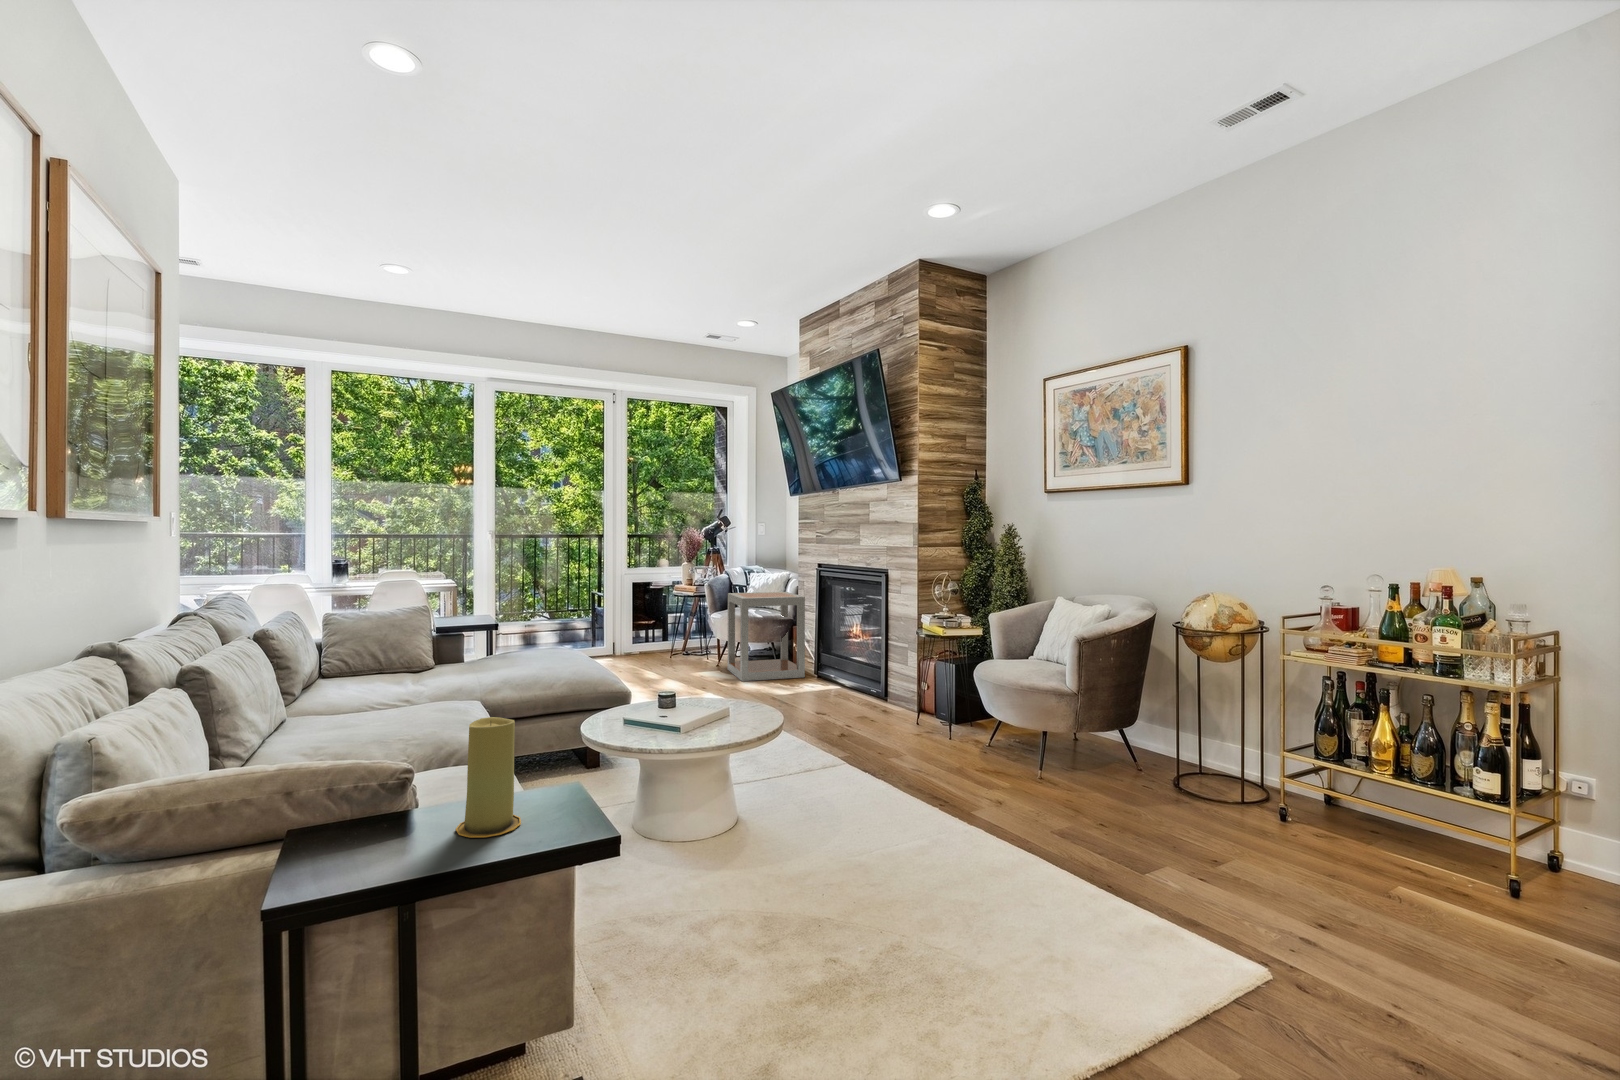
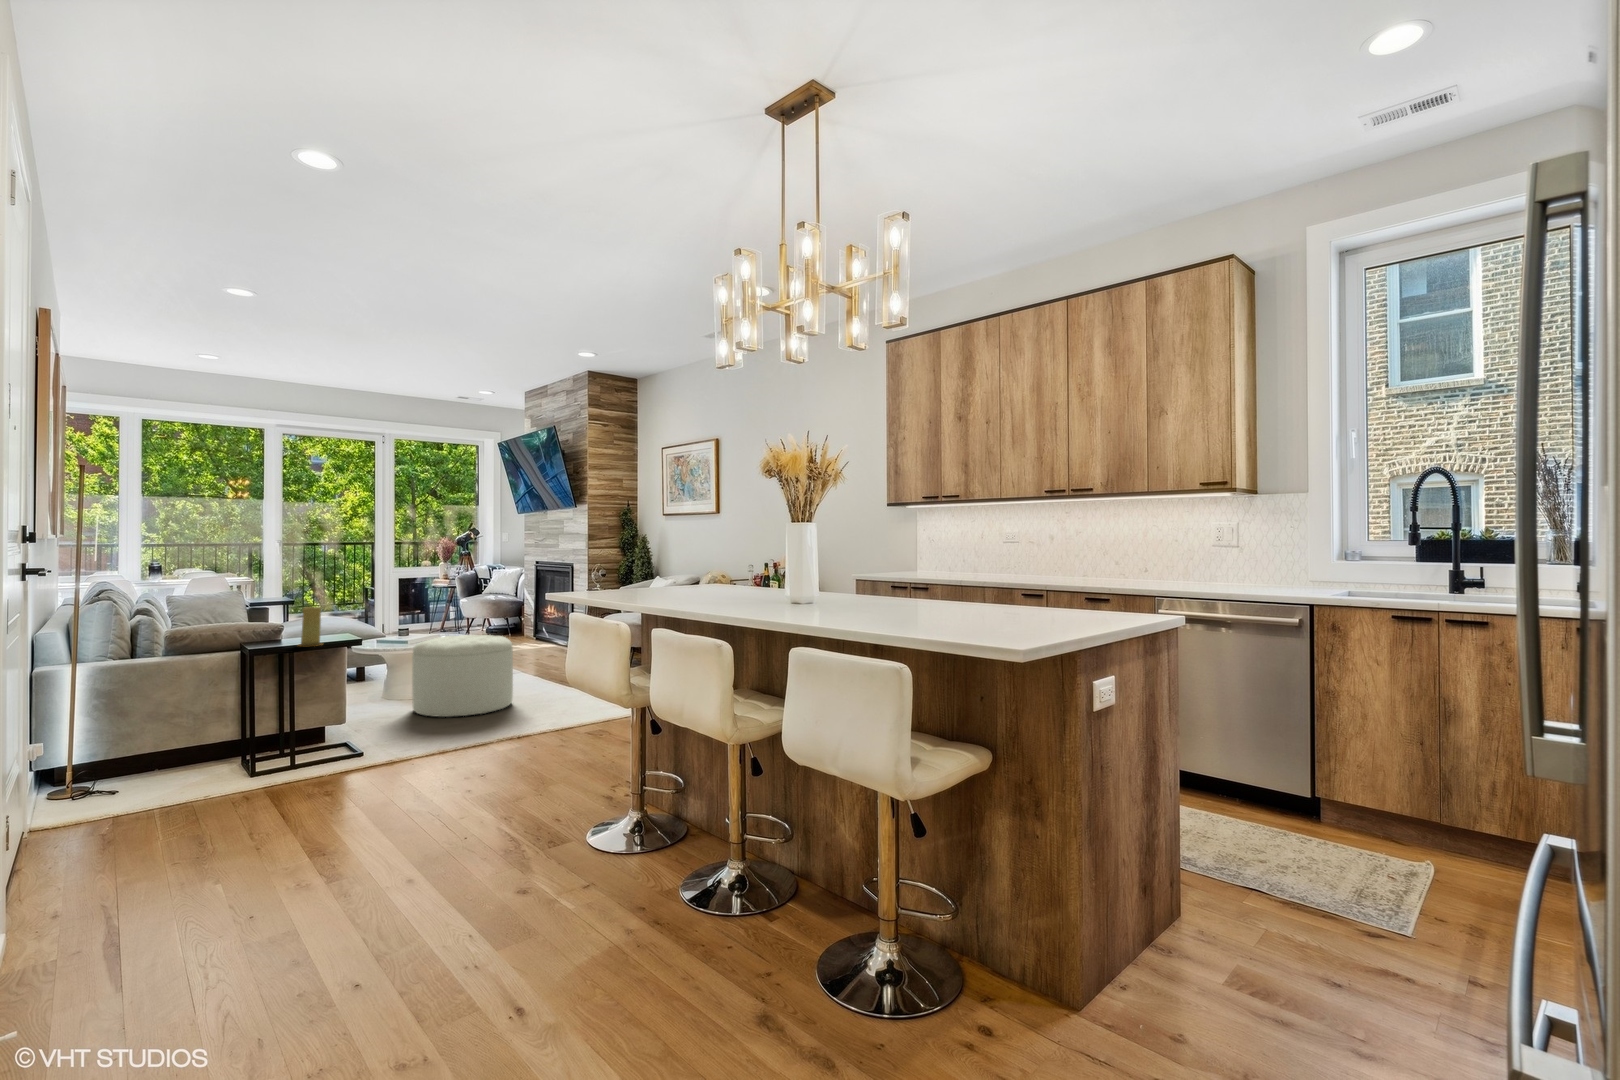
side table: present [728,592,805,681] -> none [471,582,526,642]
ottoman: none [705,731,905,948] -> present [412,635,513,717]

